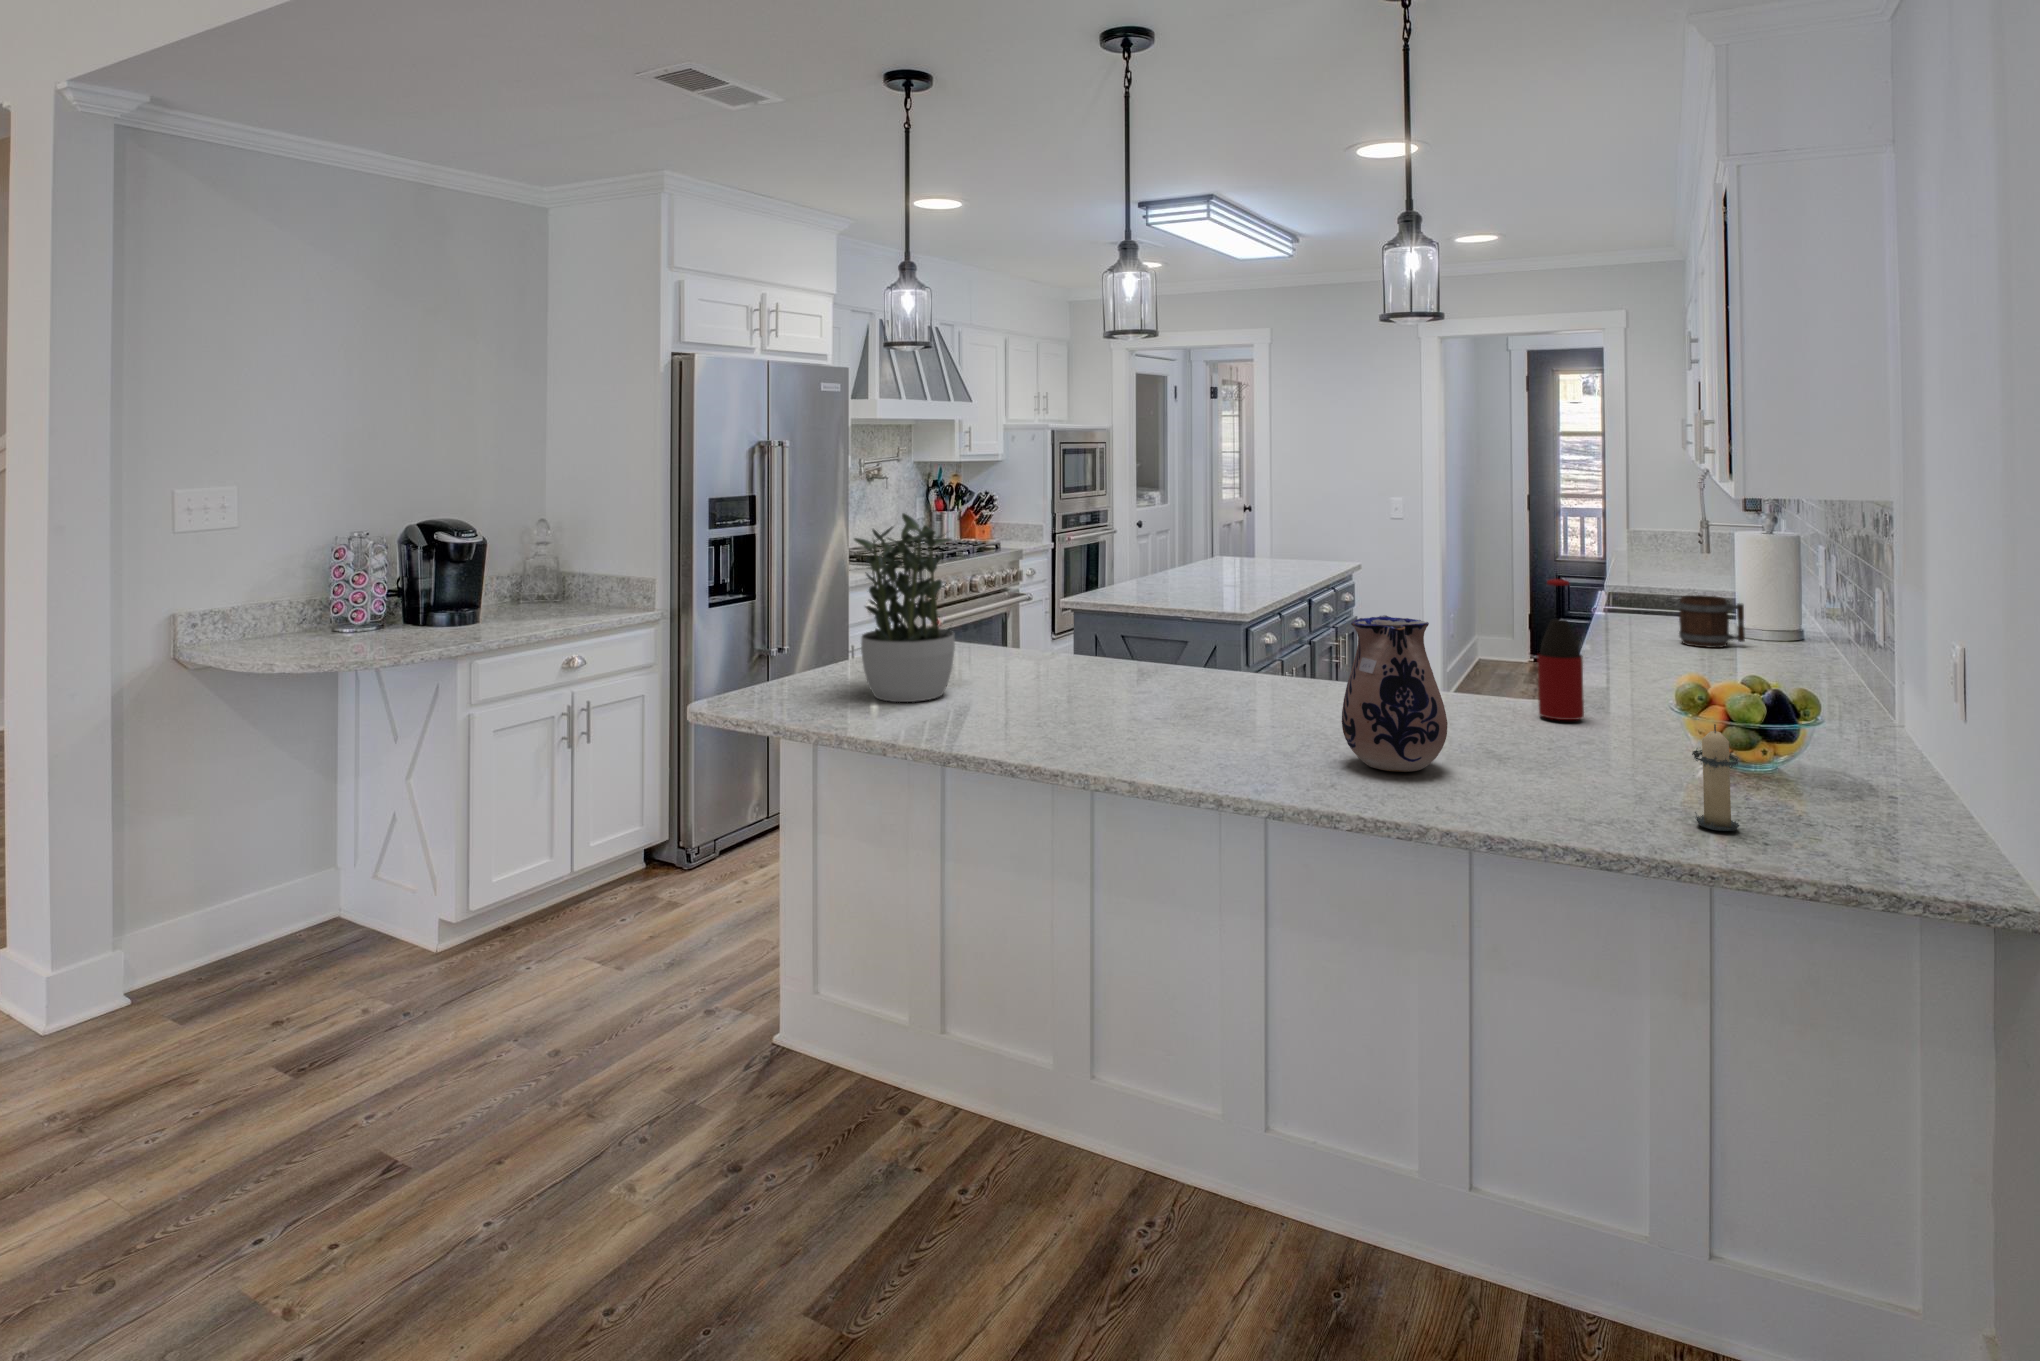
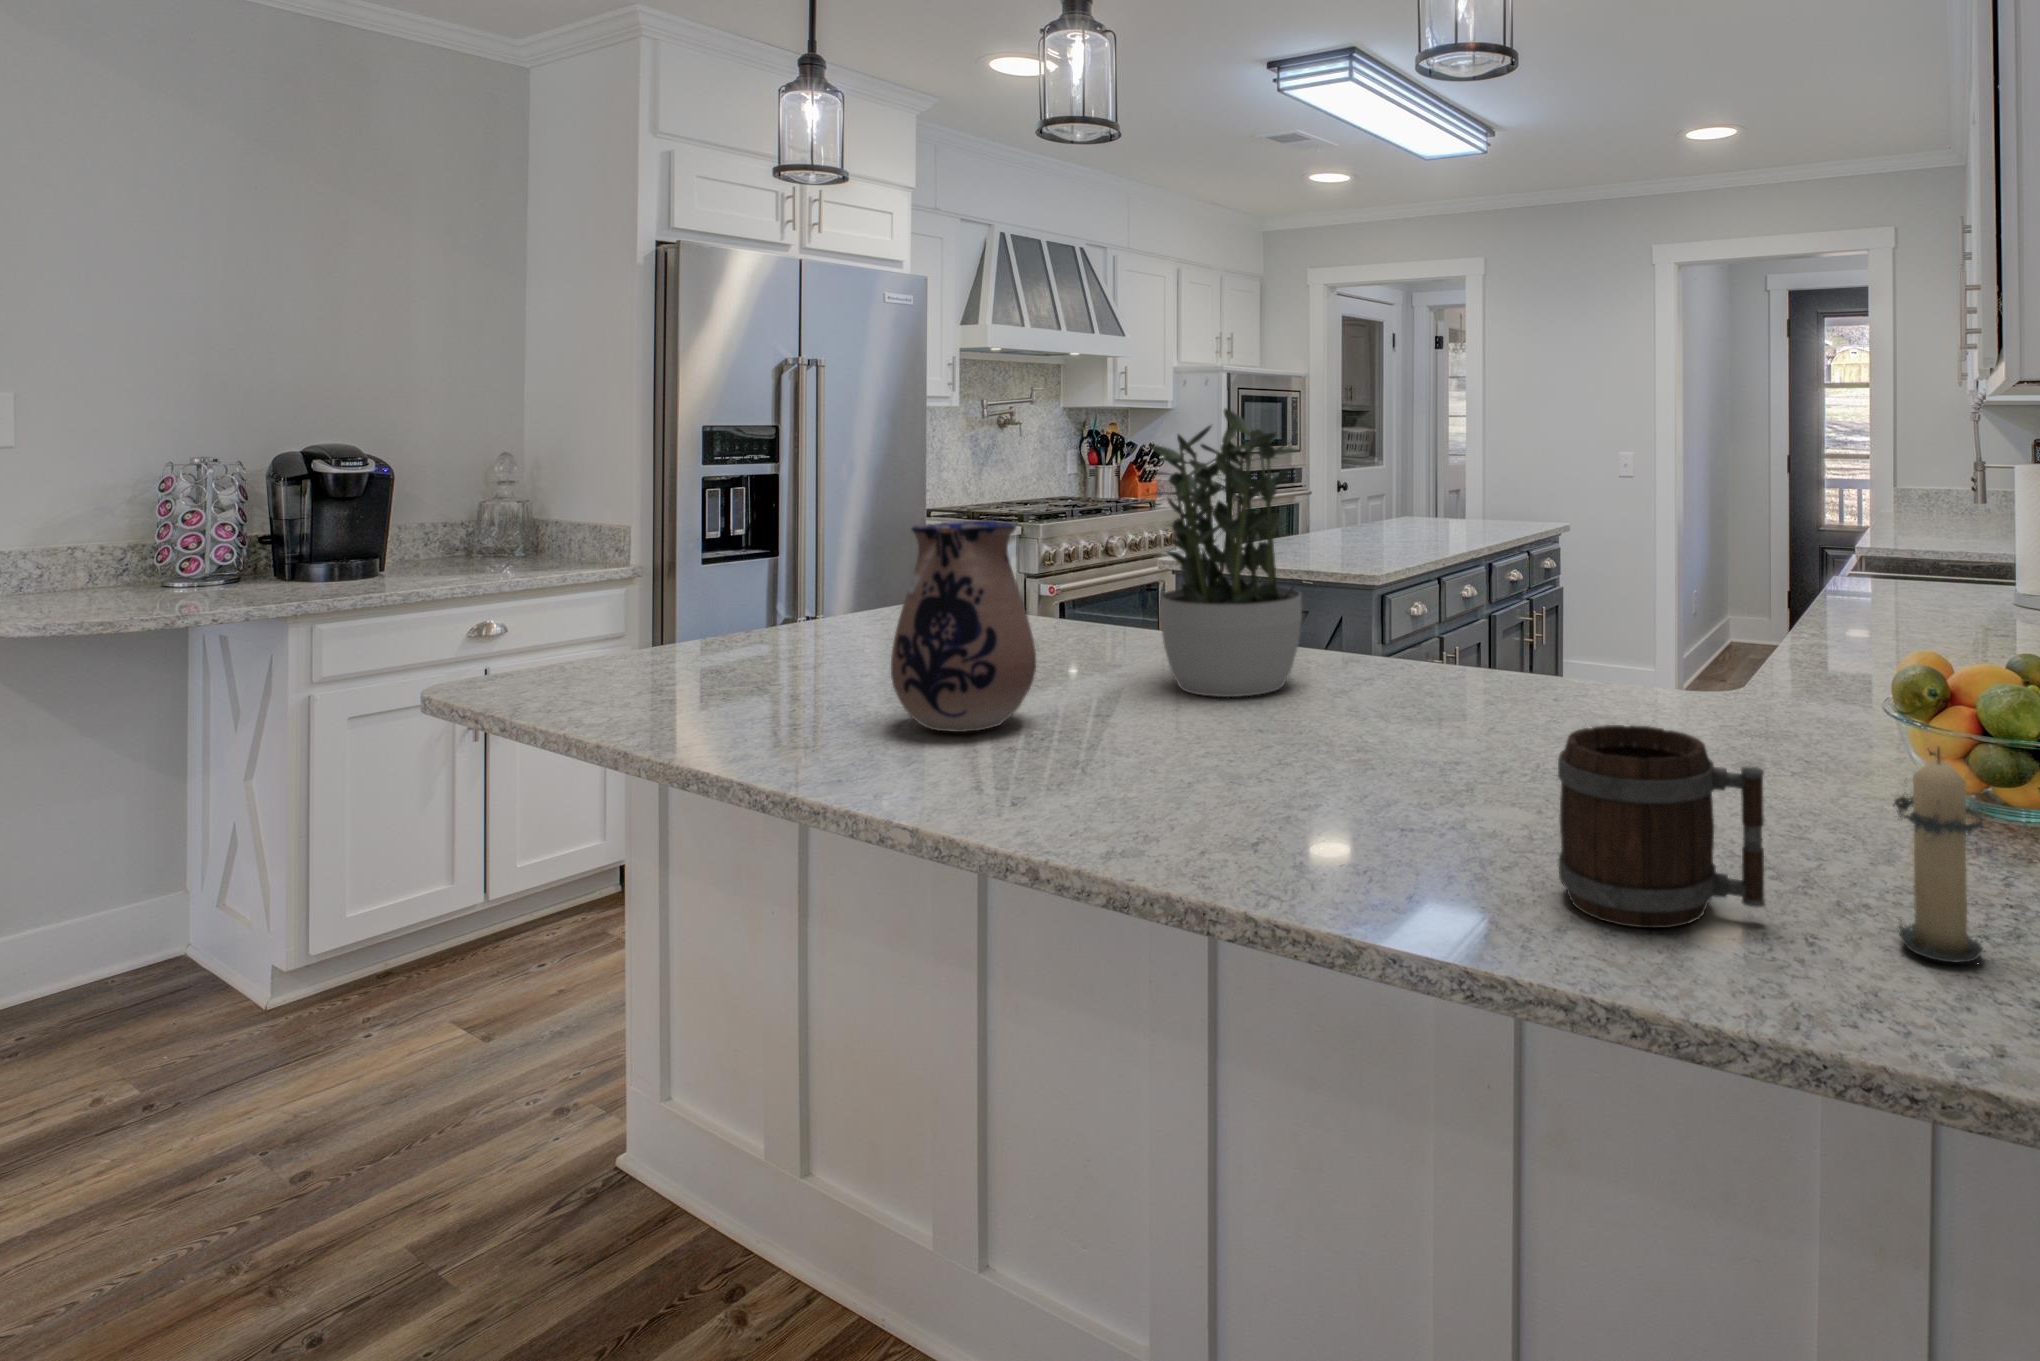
potted plant: present [855,513,955,702] -> present [1150,408,1302,697]
bottle: present [1537,579,1584,720] -> none [1692,505,1762,728]
mug: present [1678,595,1745,648] -> present [1558,725,1765,928]
ceramic pitcher: present [1342,615,1448,772] -> present [891,520,1036,732]

